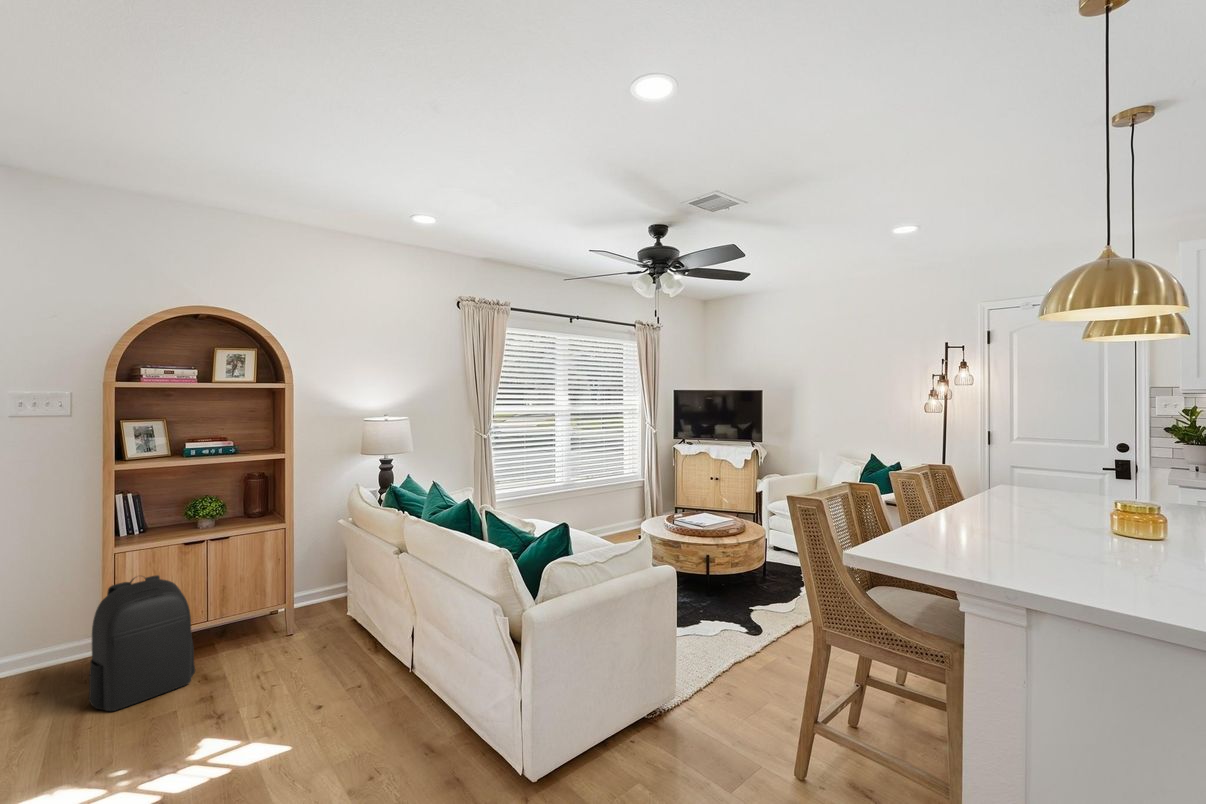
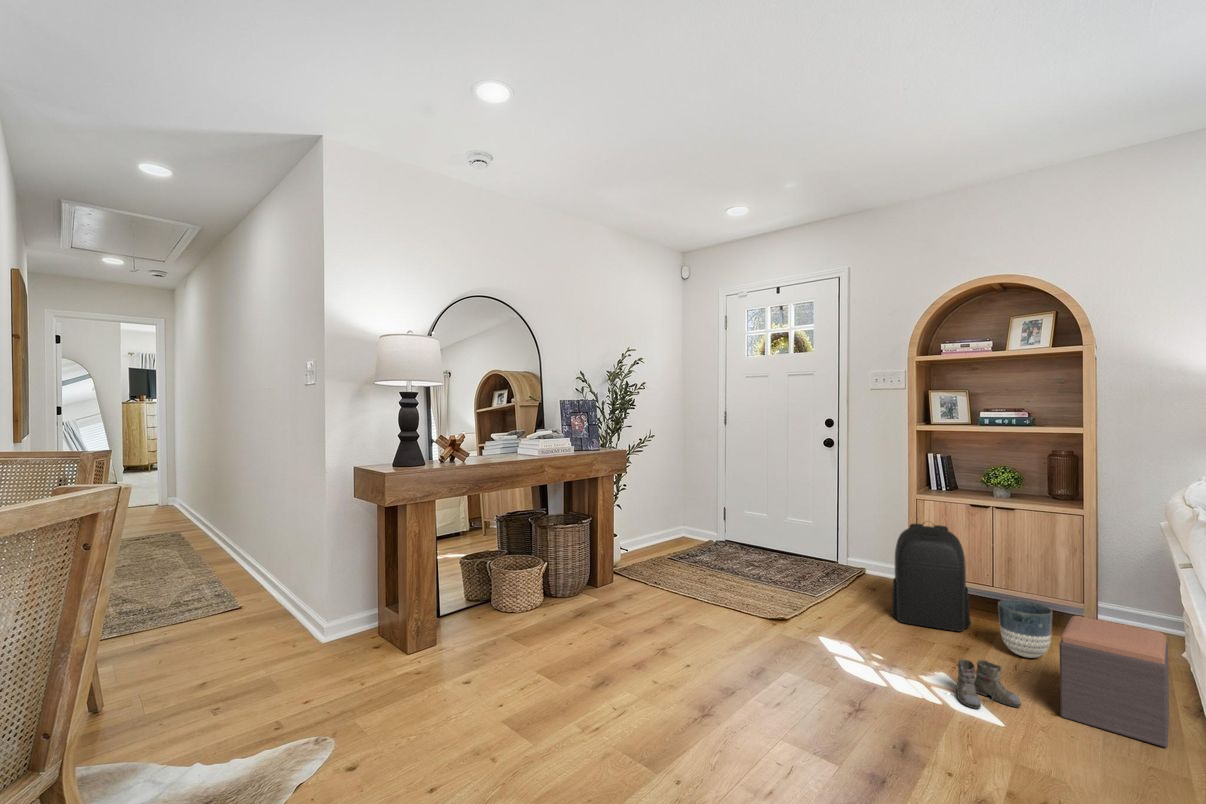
footstool: none [314,606,395,711] -> present [1060,616,1169,747]
planter: none [236,620,285,677] -> present [998,600,1052,658]
boots: none [228,697,296,759] -> present [956,659,1021,709]

